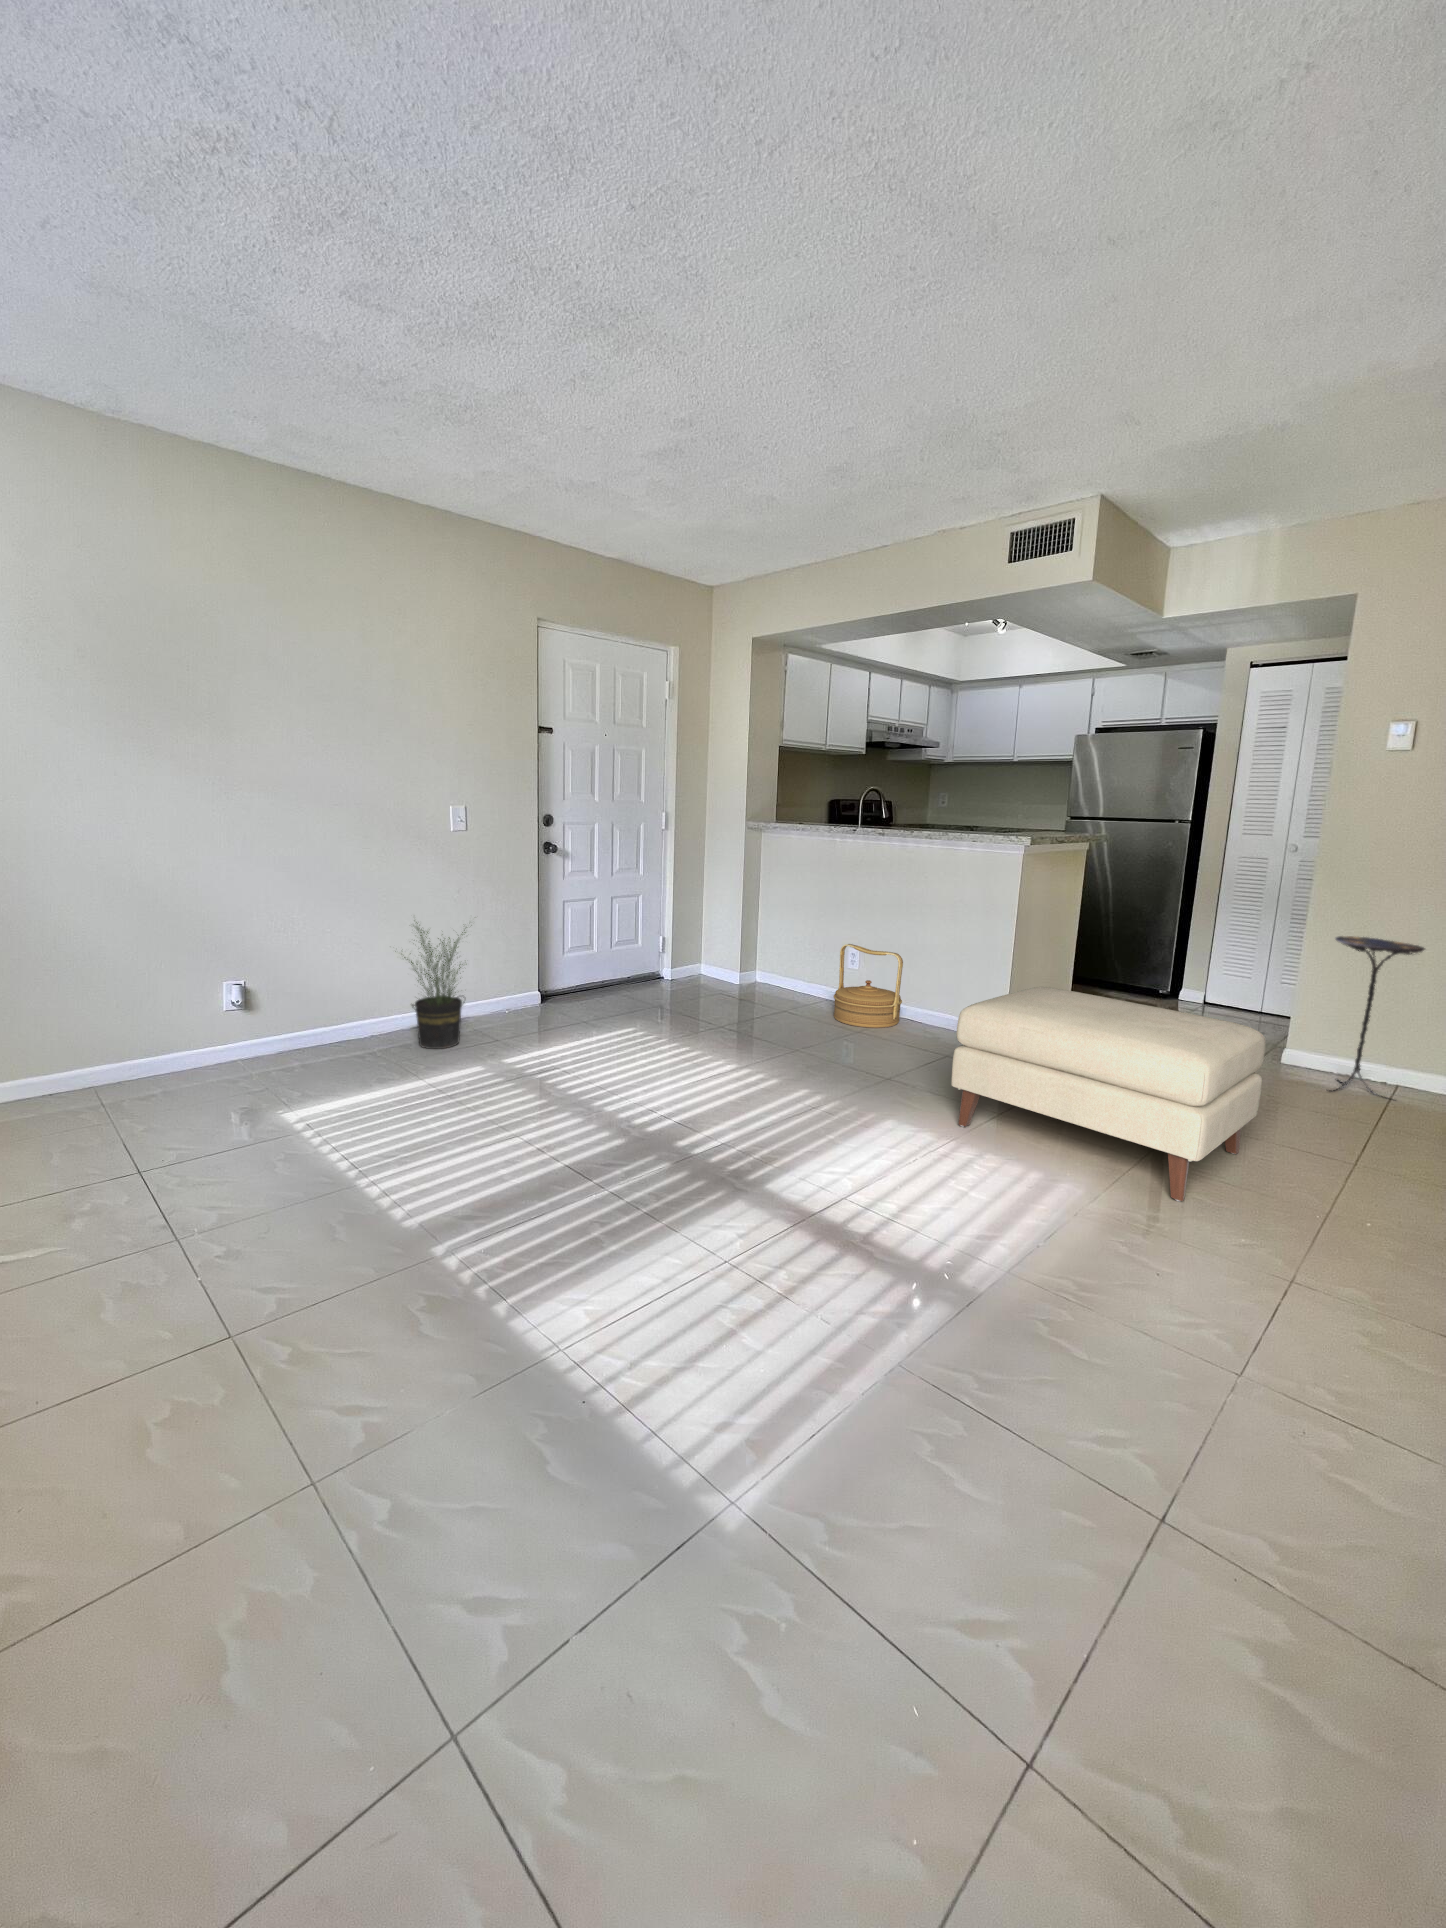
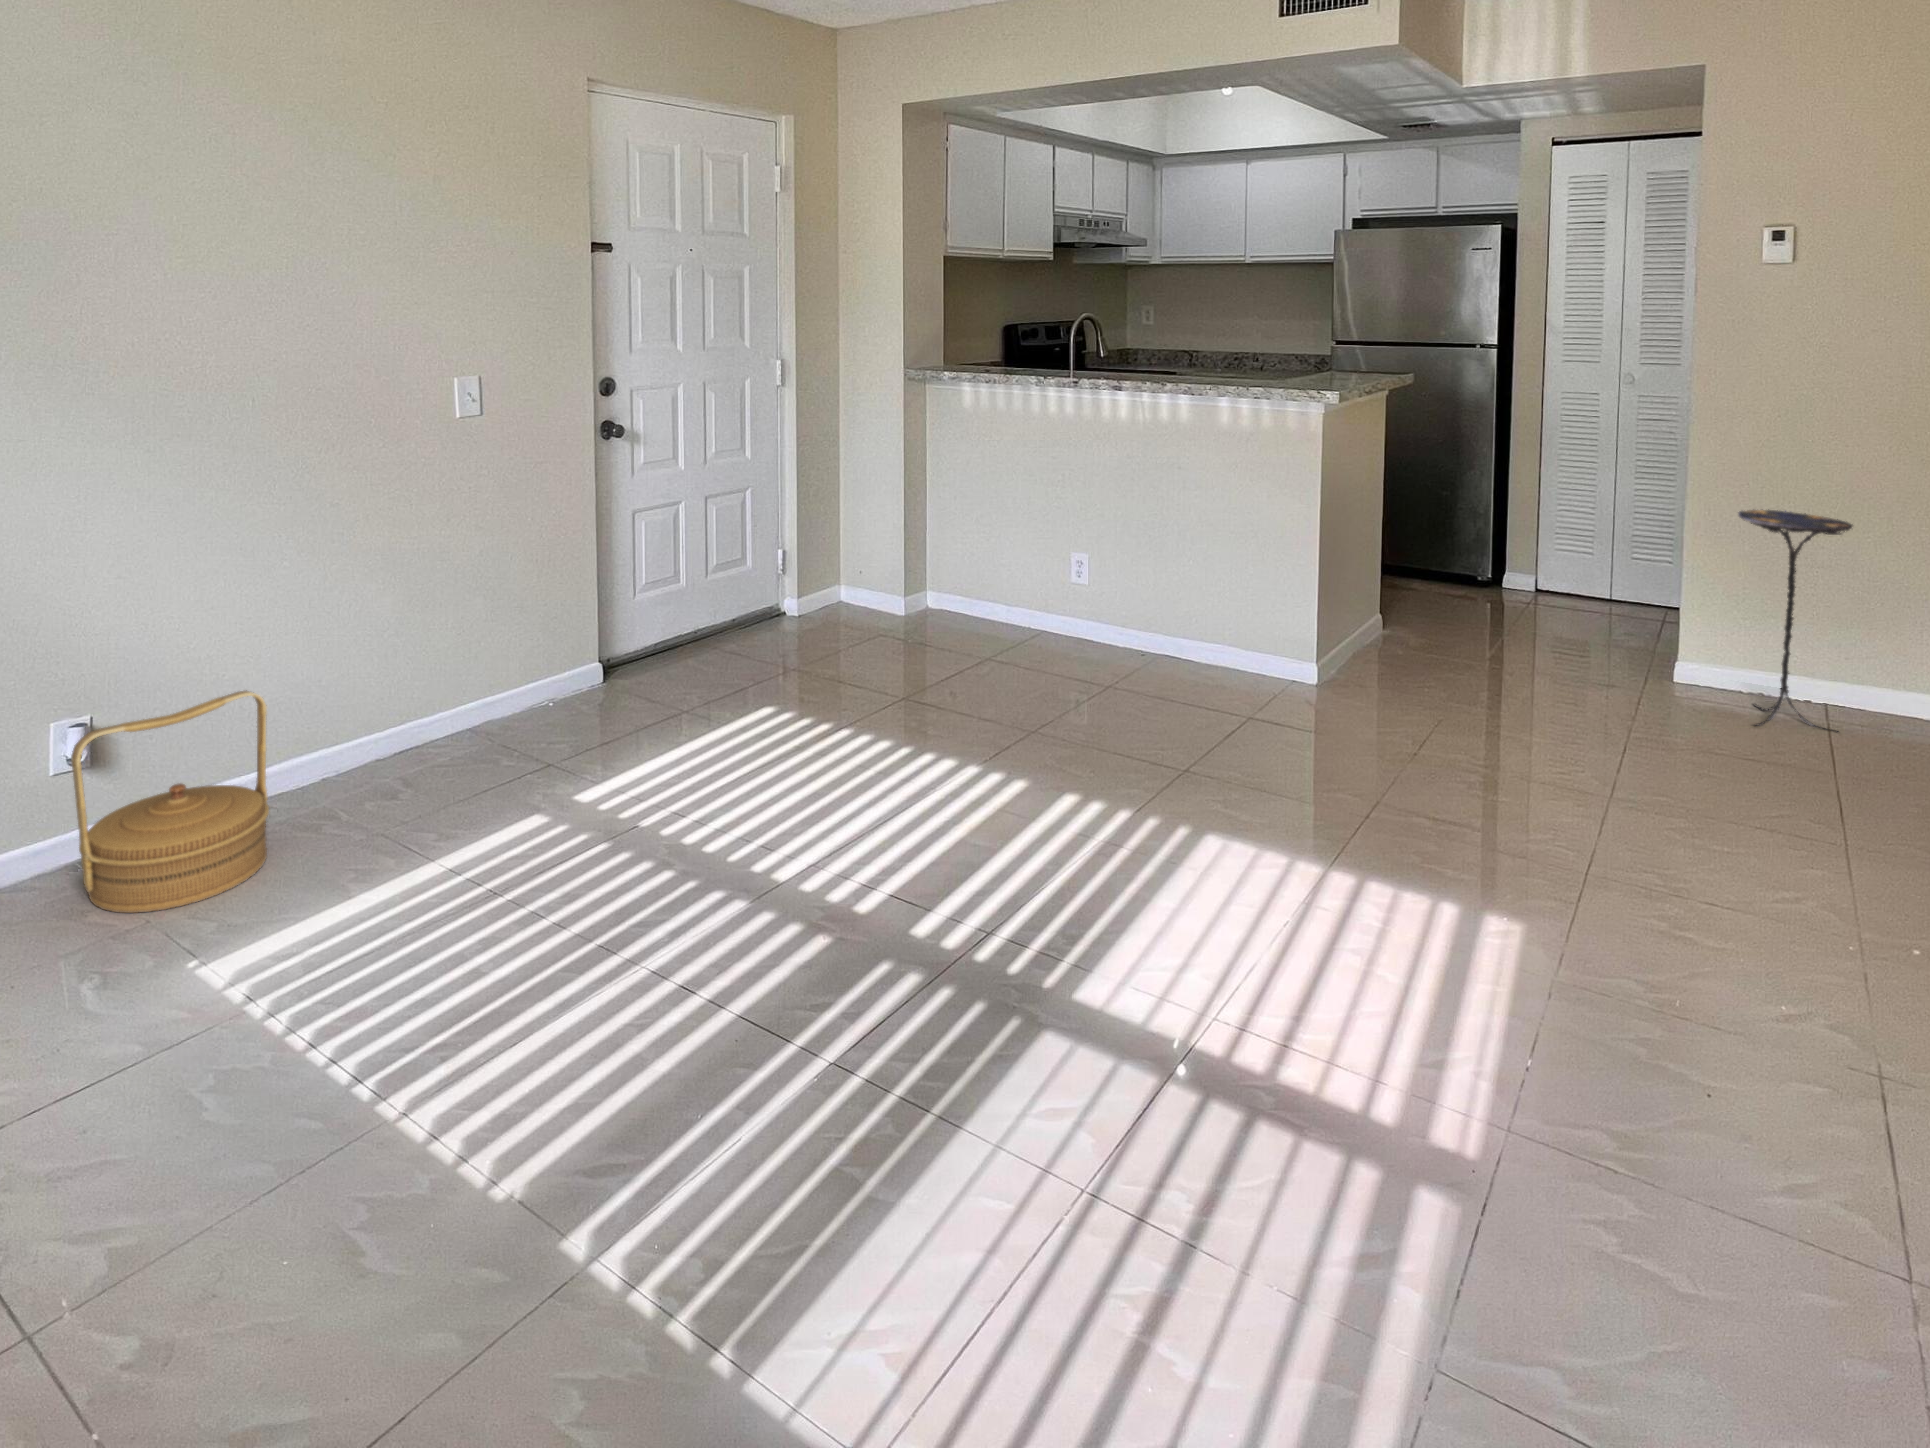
potted plant: present [404,920,467,1049] -> none [368,557,516,789]
woven basket: present [833,944,903,1028] -> present [71,691,269,913]
ottoman: present [951,987,1265,1201] -> none [1301,617,1723,949]

